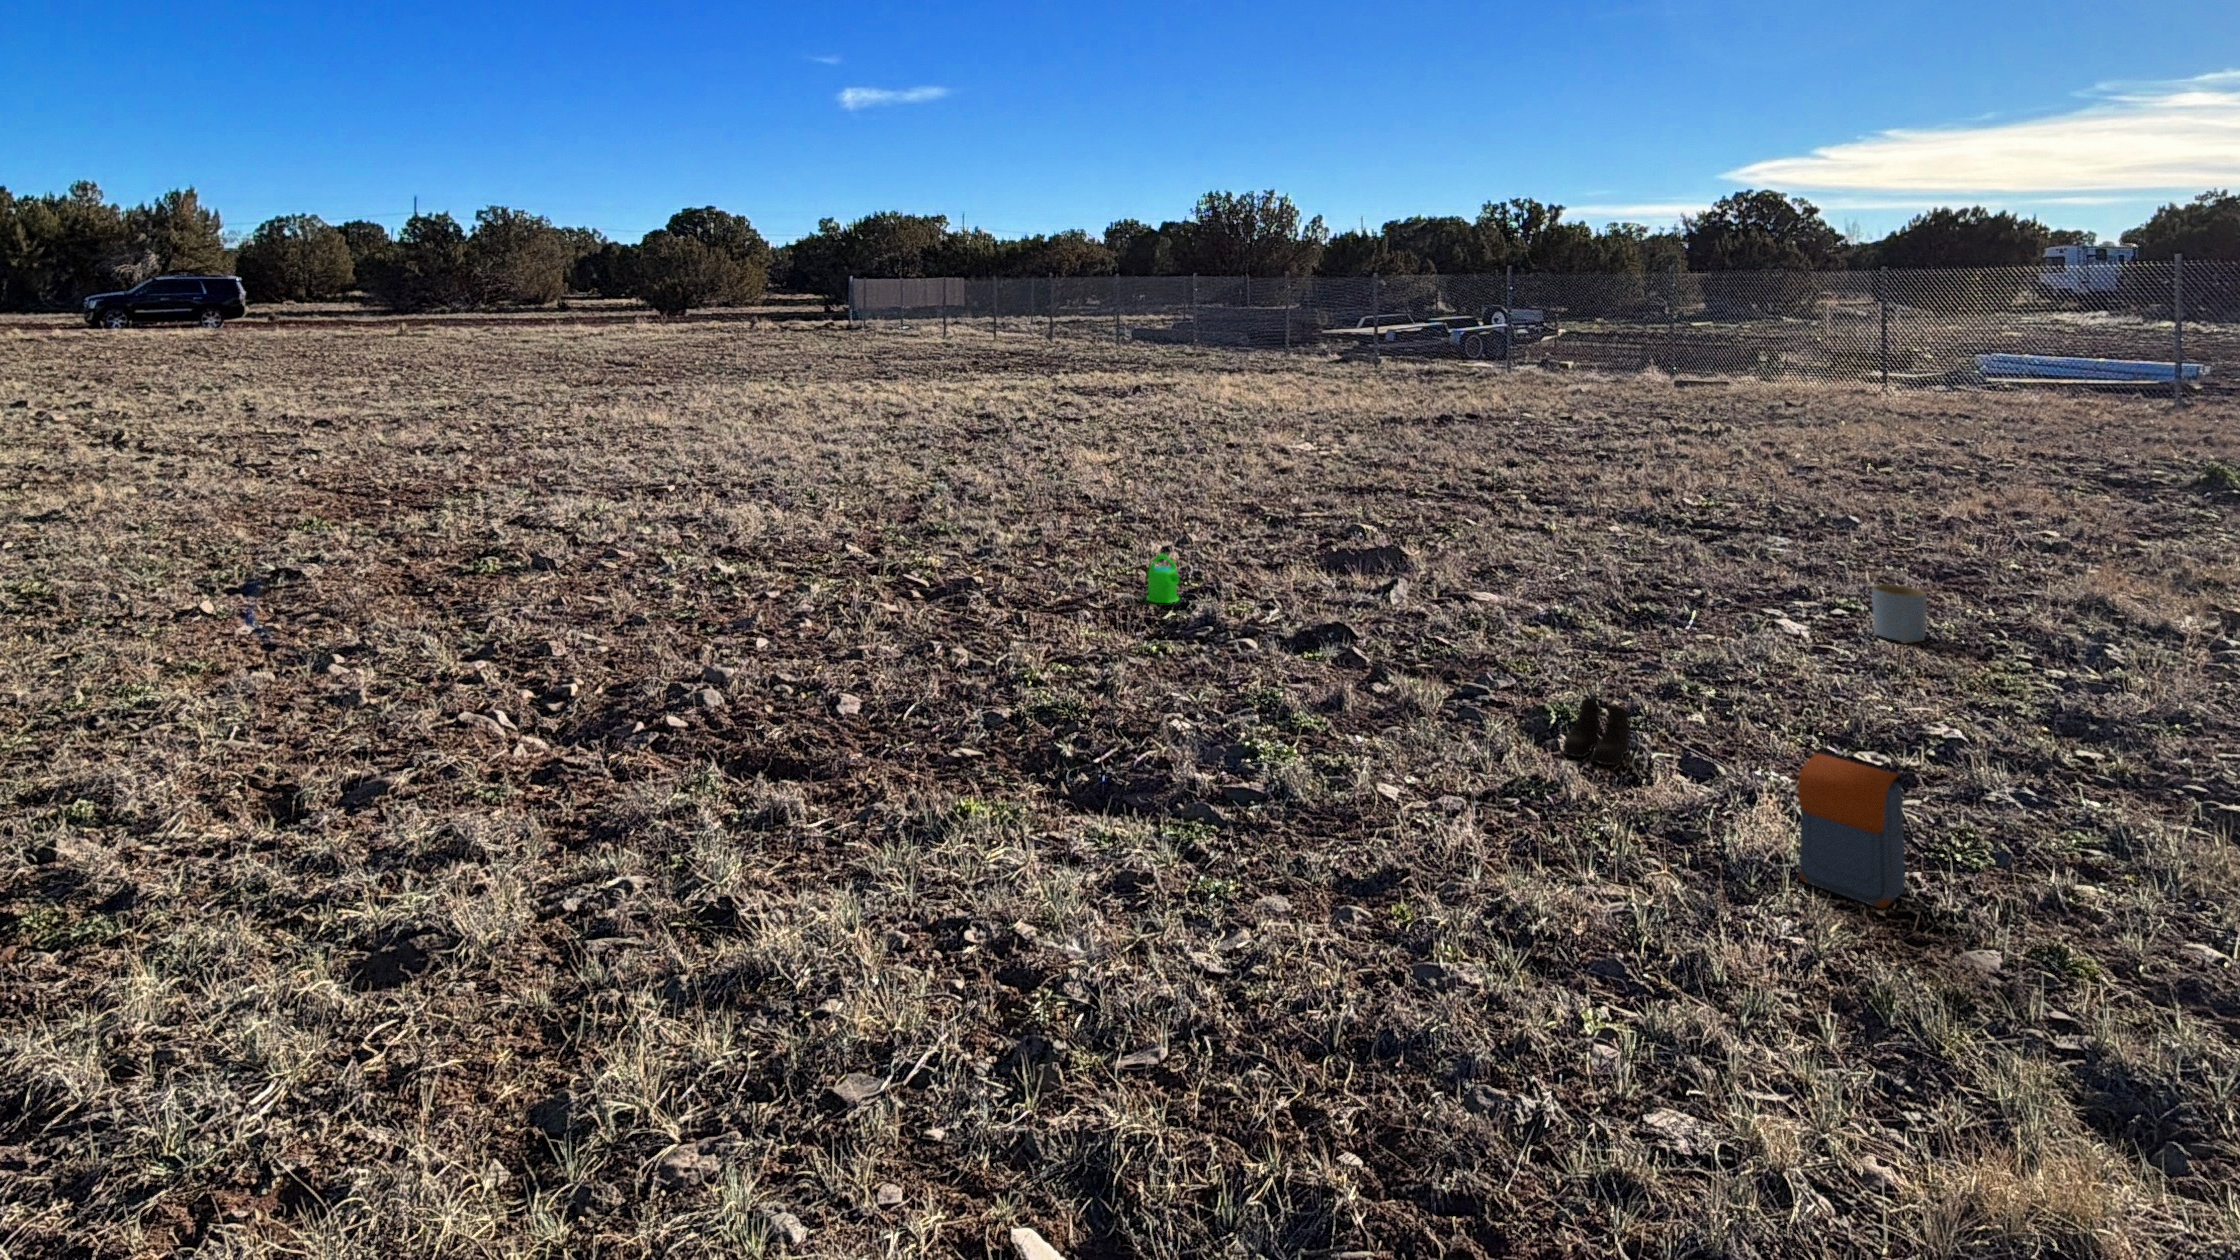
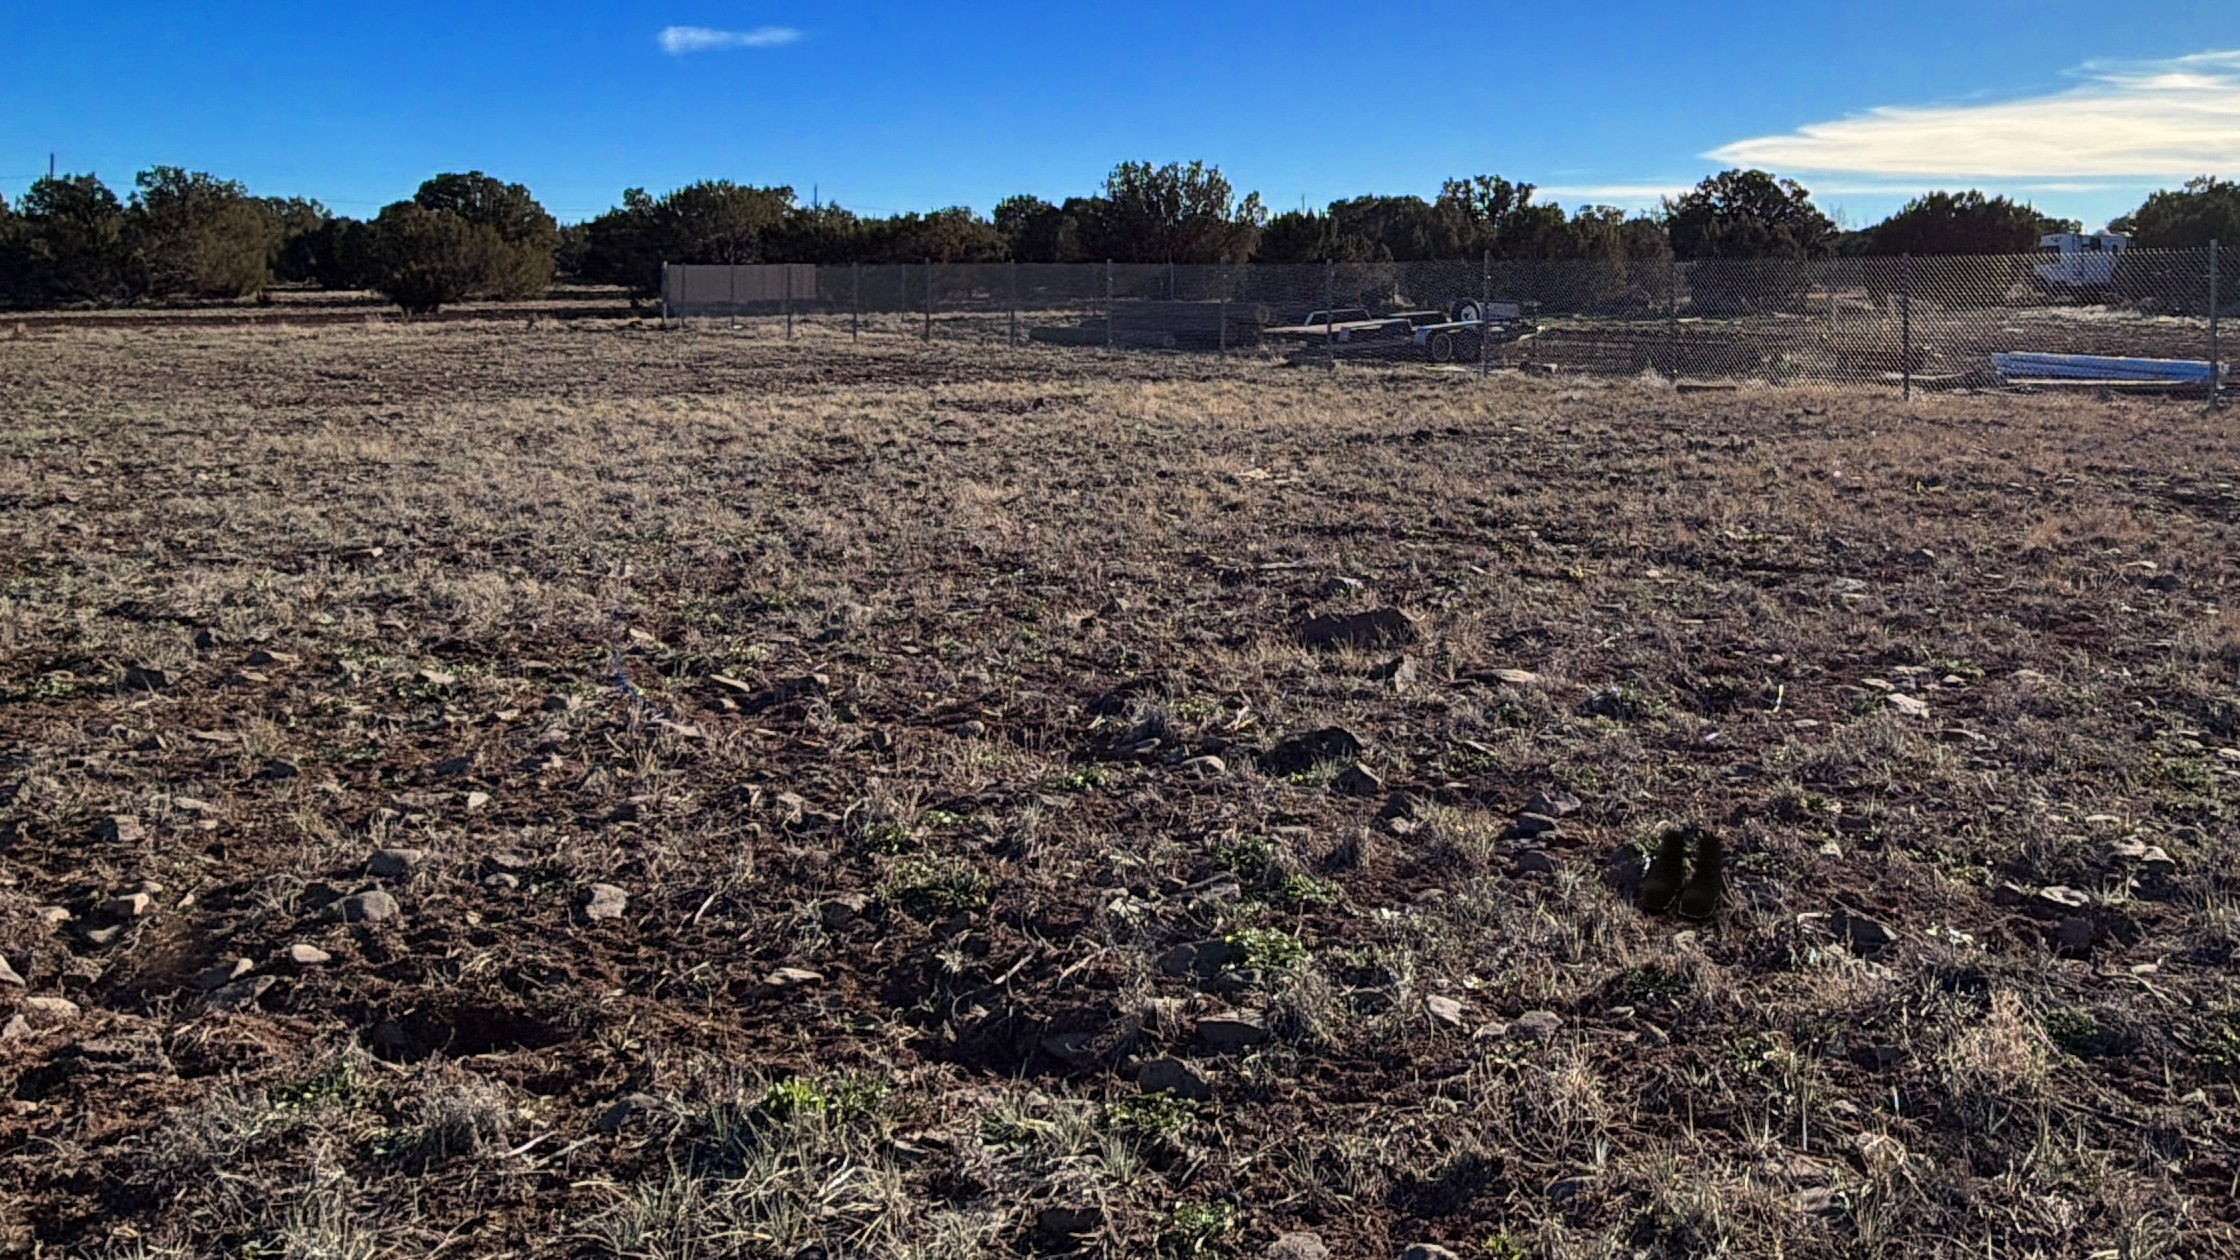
watering can: present [1146,554,1179,603] -> none [1069,638,1118,707]
planter: present [1872,584,1927,643] -> none [1958,648,2018,719]
backpack: present [1798,753,1905,908] -> none [1957,903,2080,1105]

